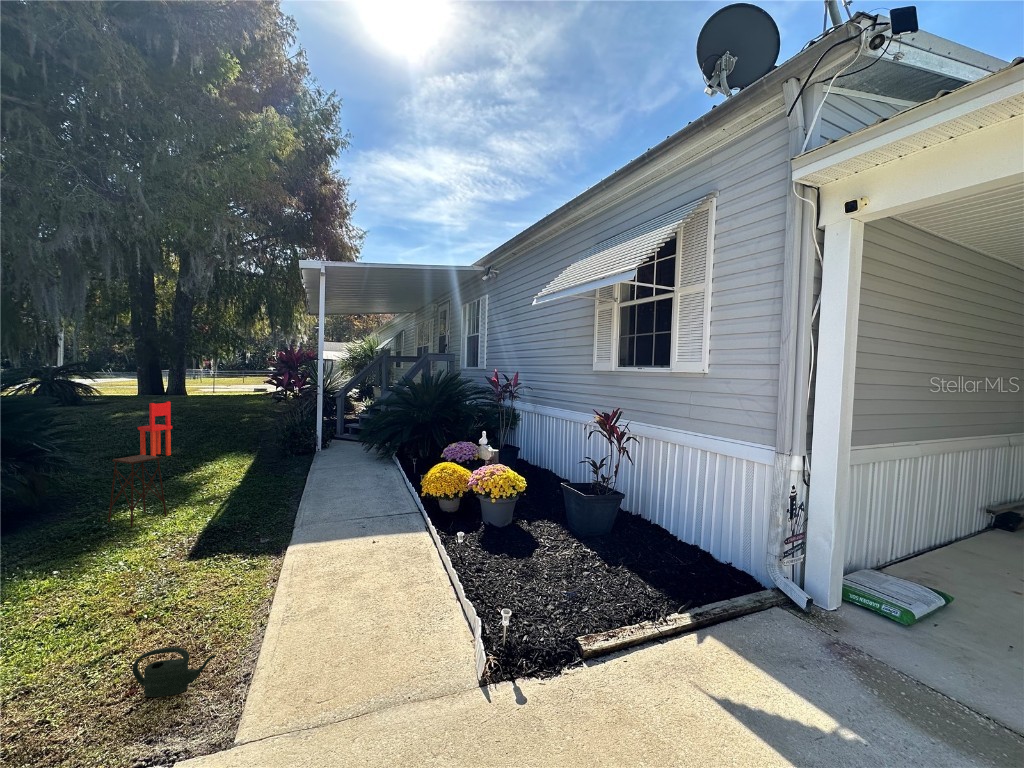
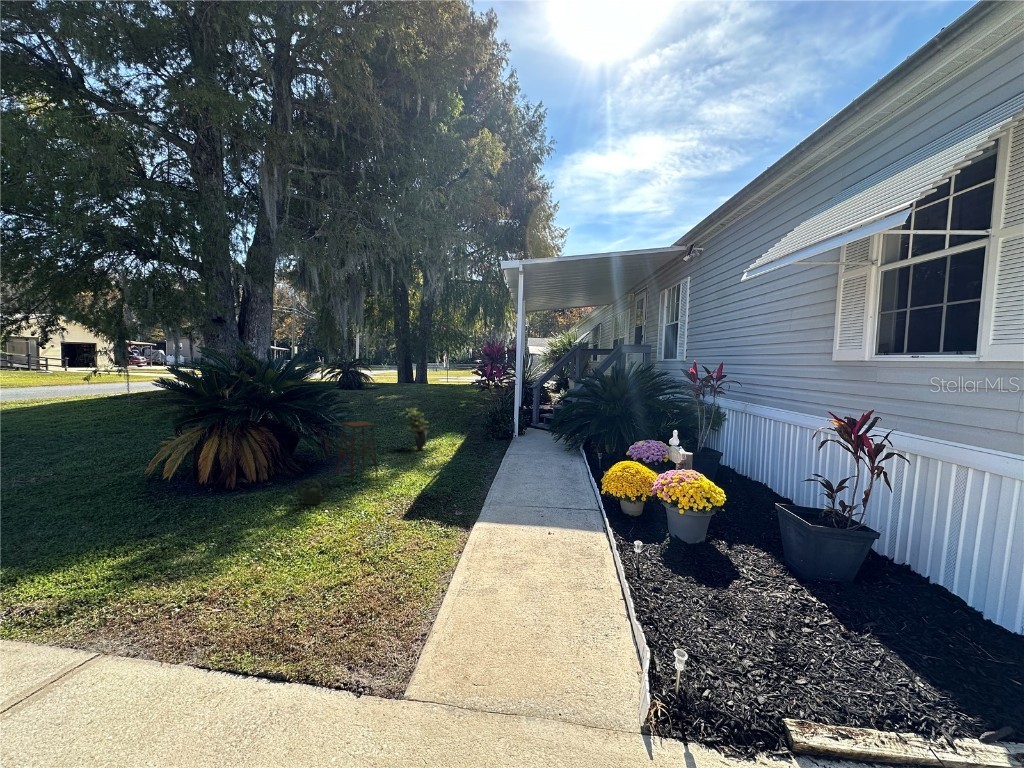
chair: present [138,402,172,456] -> none [374,381,398,428]
potted plant: none [191,431,223,480] -> present [406,408,428,450]
watering can: present [132,647,216,697] -> present [298,481,331,505]

